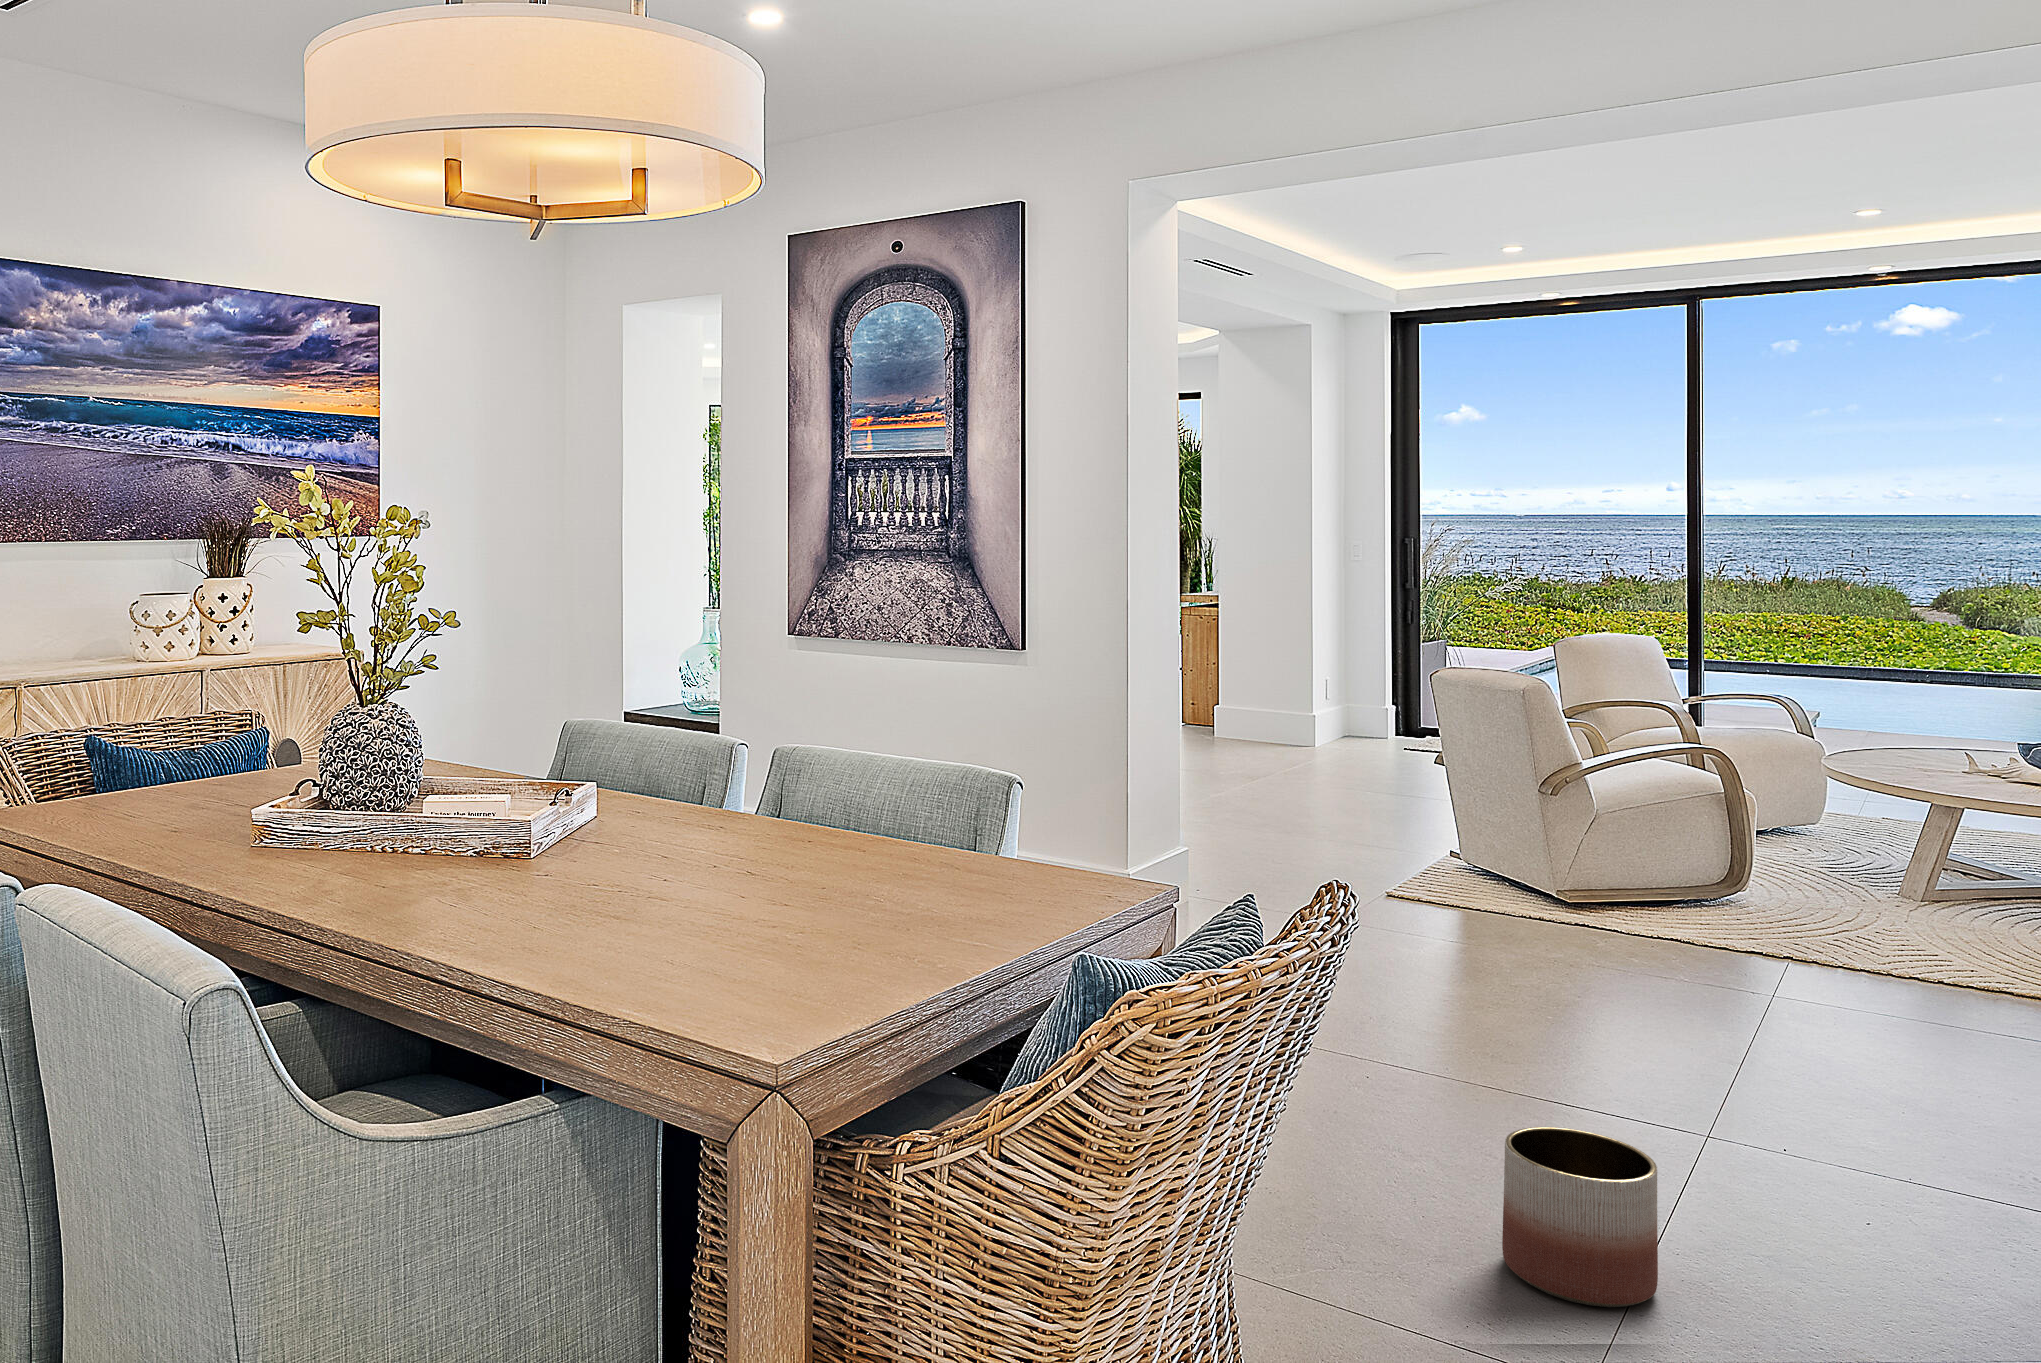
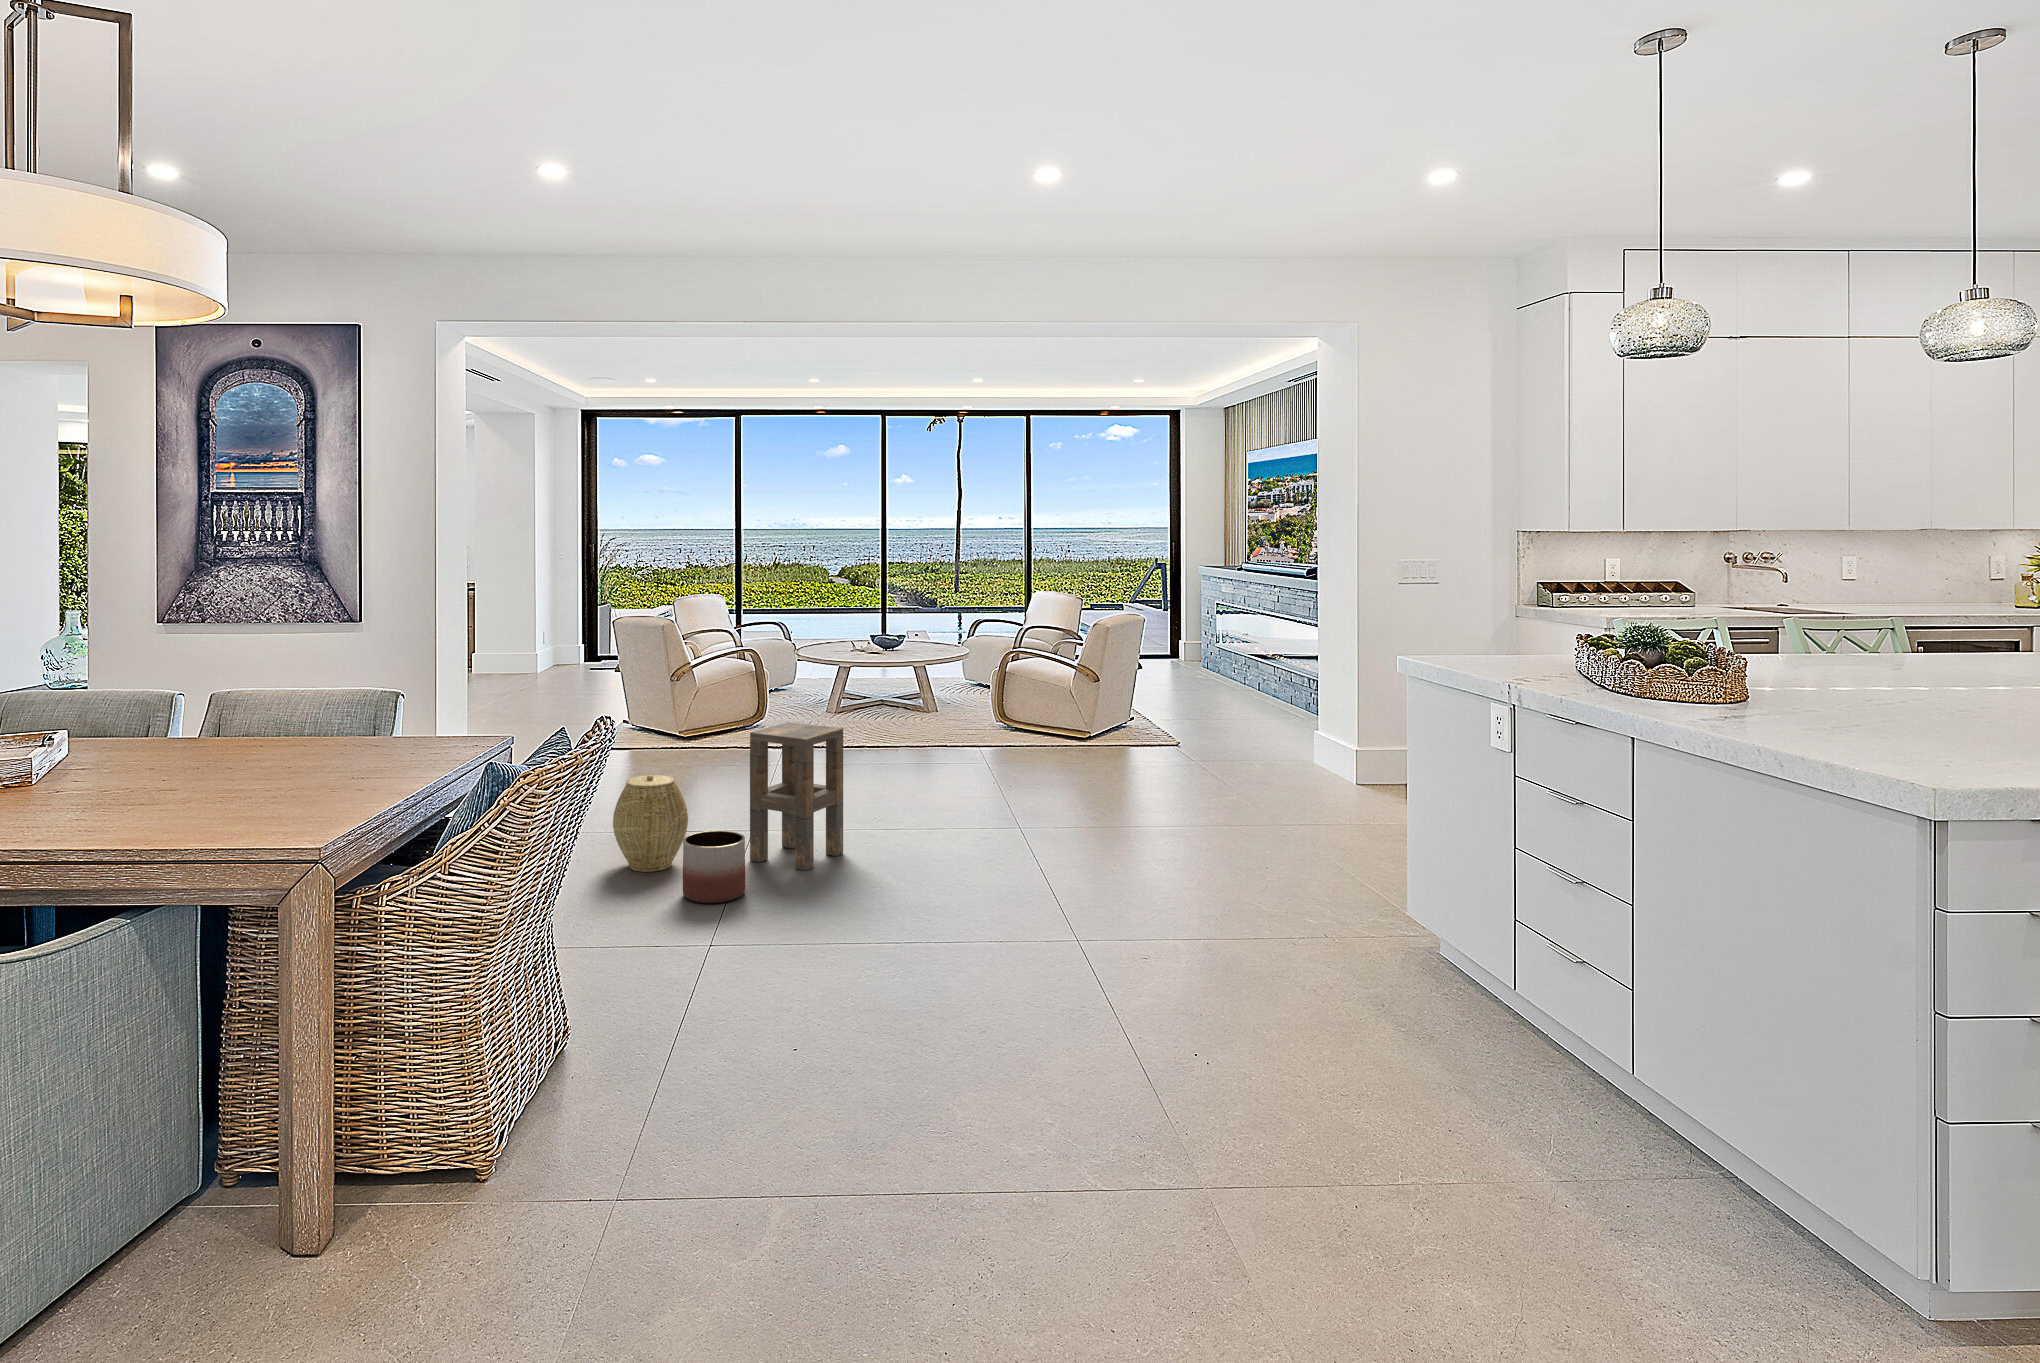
side table: none [1679,915,1938,1274] -> present [750,722,843,870]
woven basket: none [1370,974,1532,1178] -> present [613,775,688,872]

